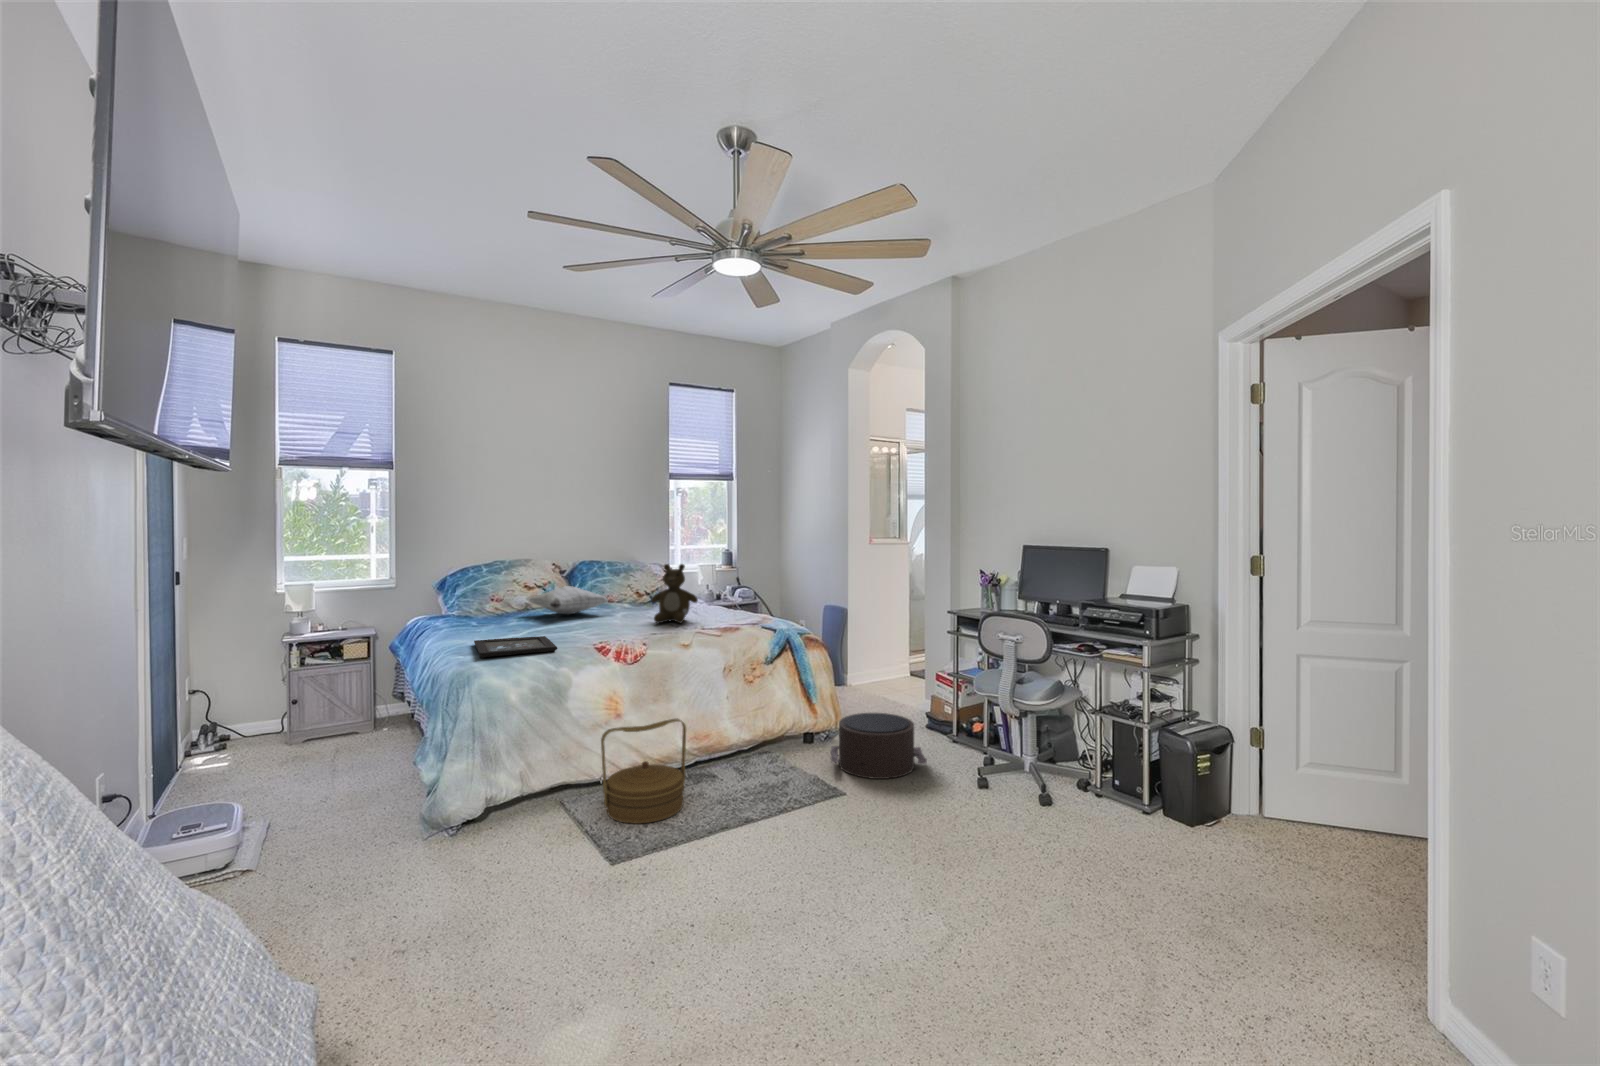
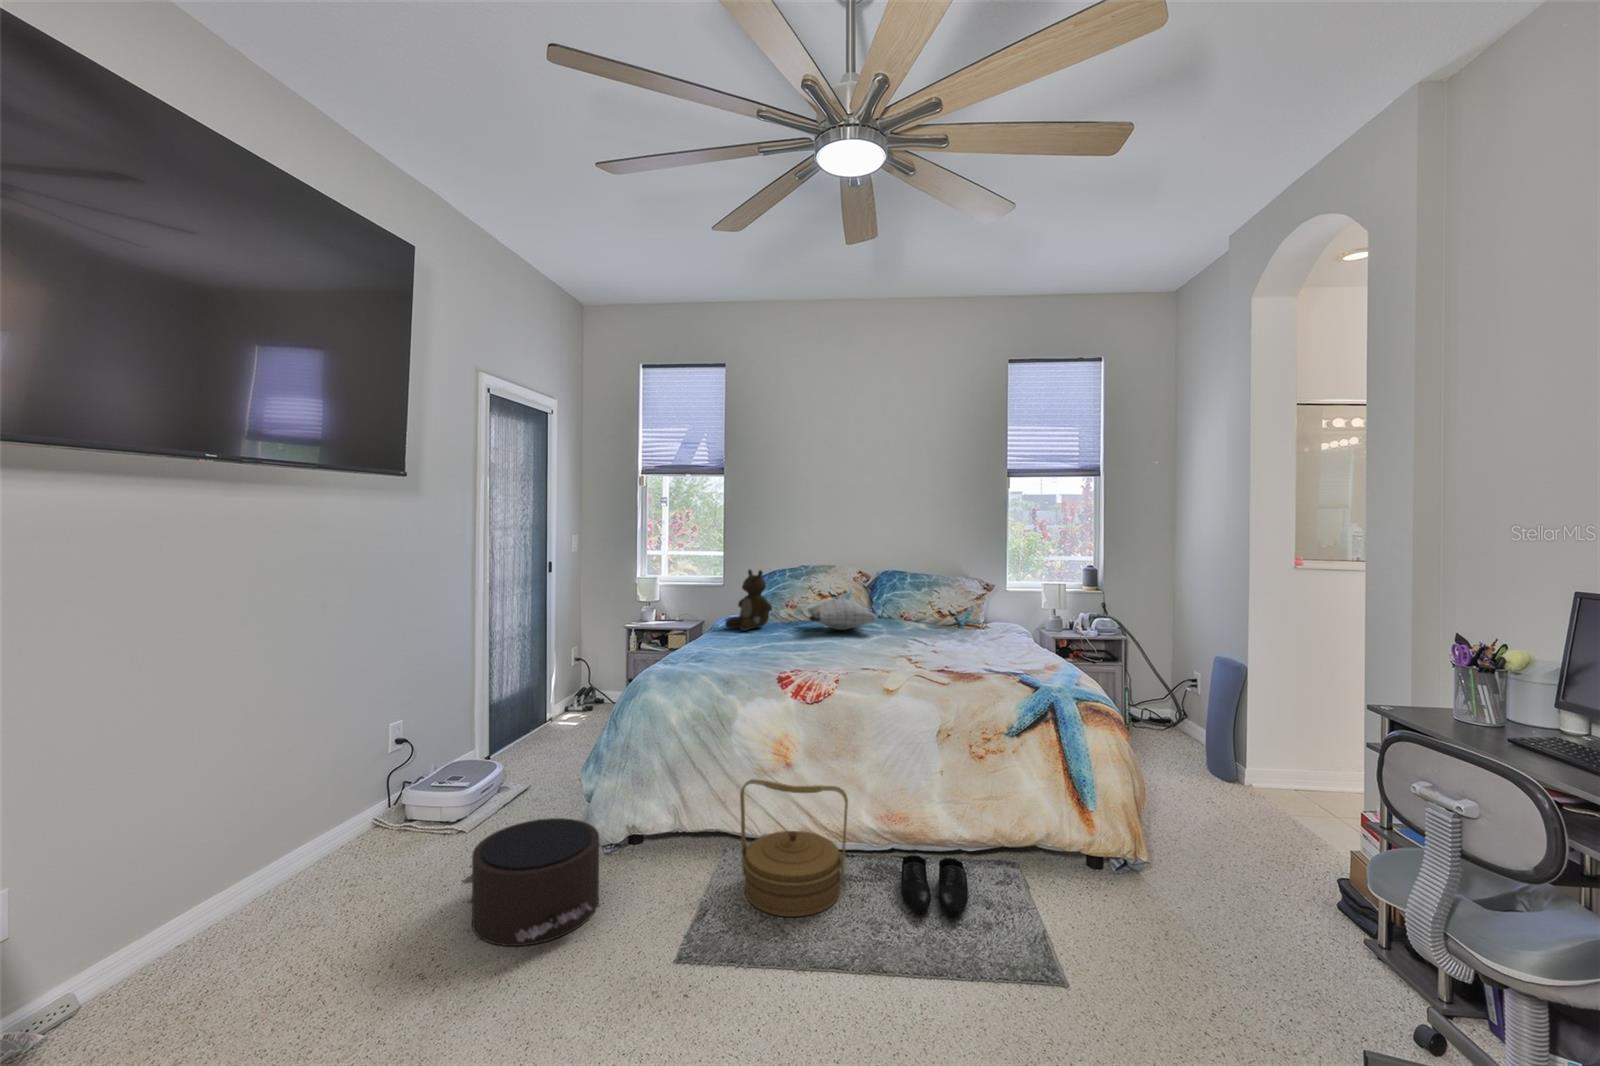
teddy bear: present [651,564,698,623] -> present [725,570,772,631]
tray: present [474,636,557,657] -> none [663,648,763,672]
pouf: present [830,713,927,779] -> present [462,818,599,946]
shoe: none [710,755,766,790] -> present [901,855,968,916]

